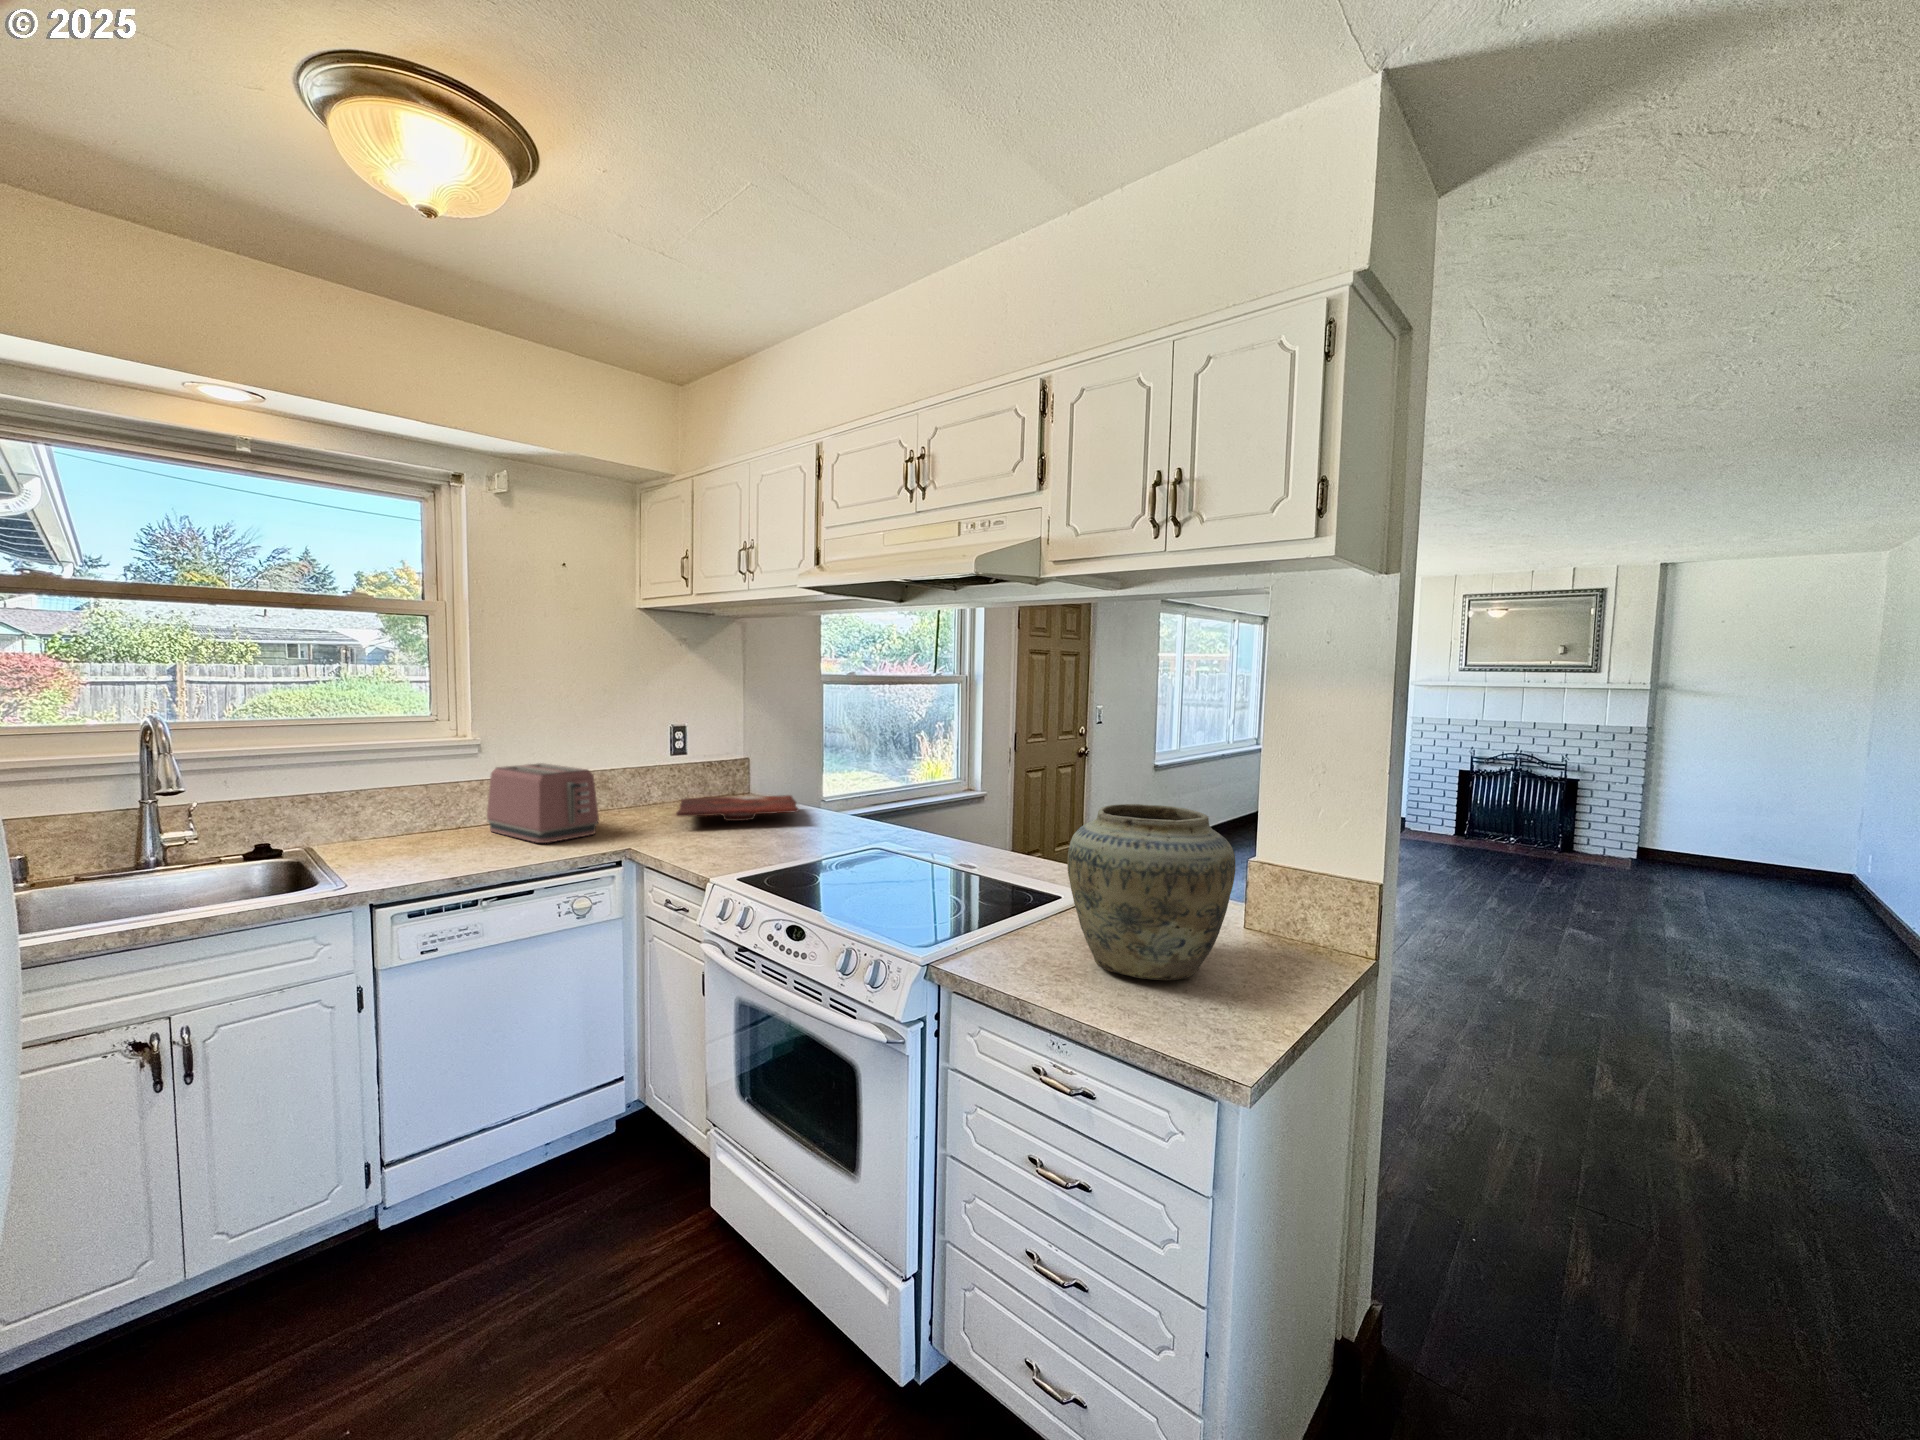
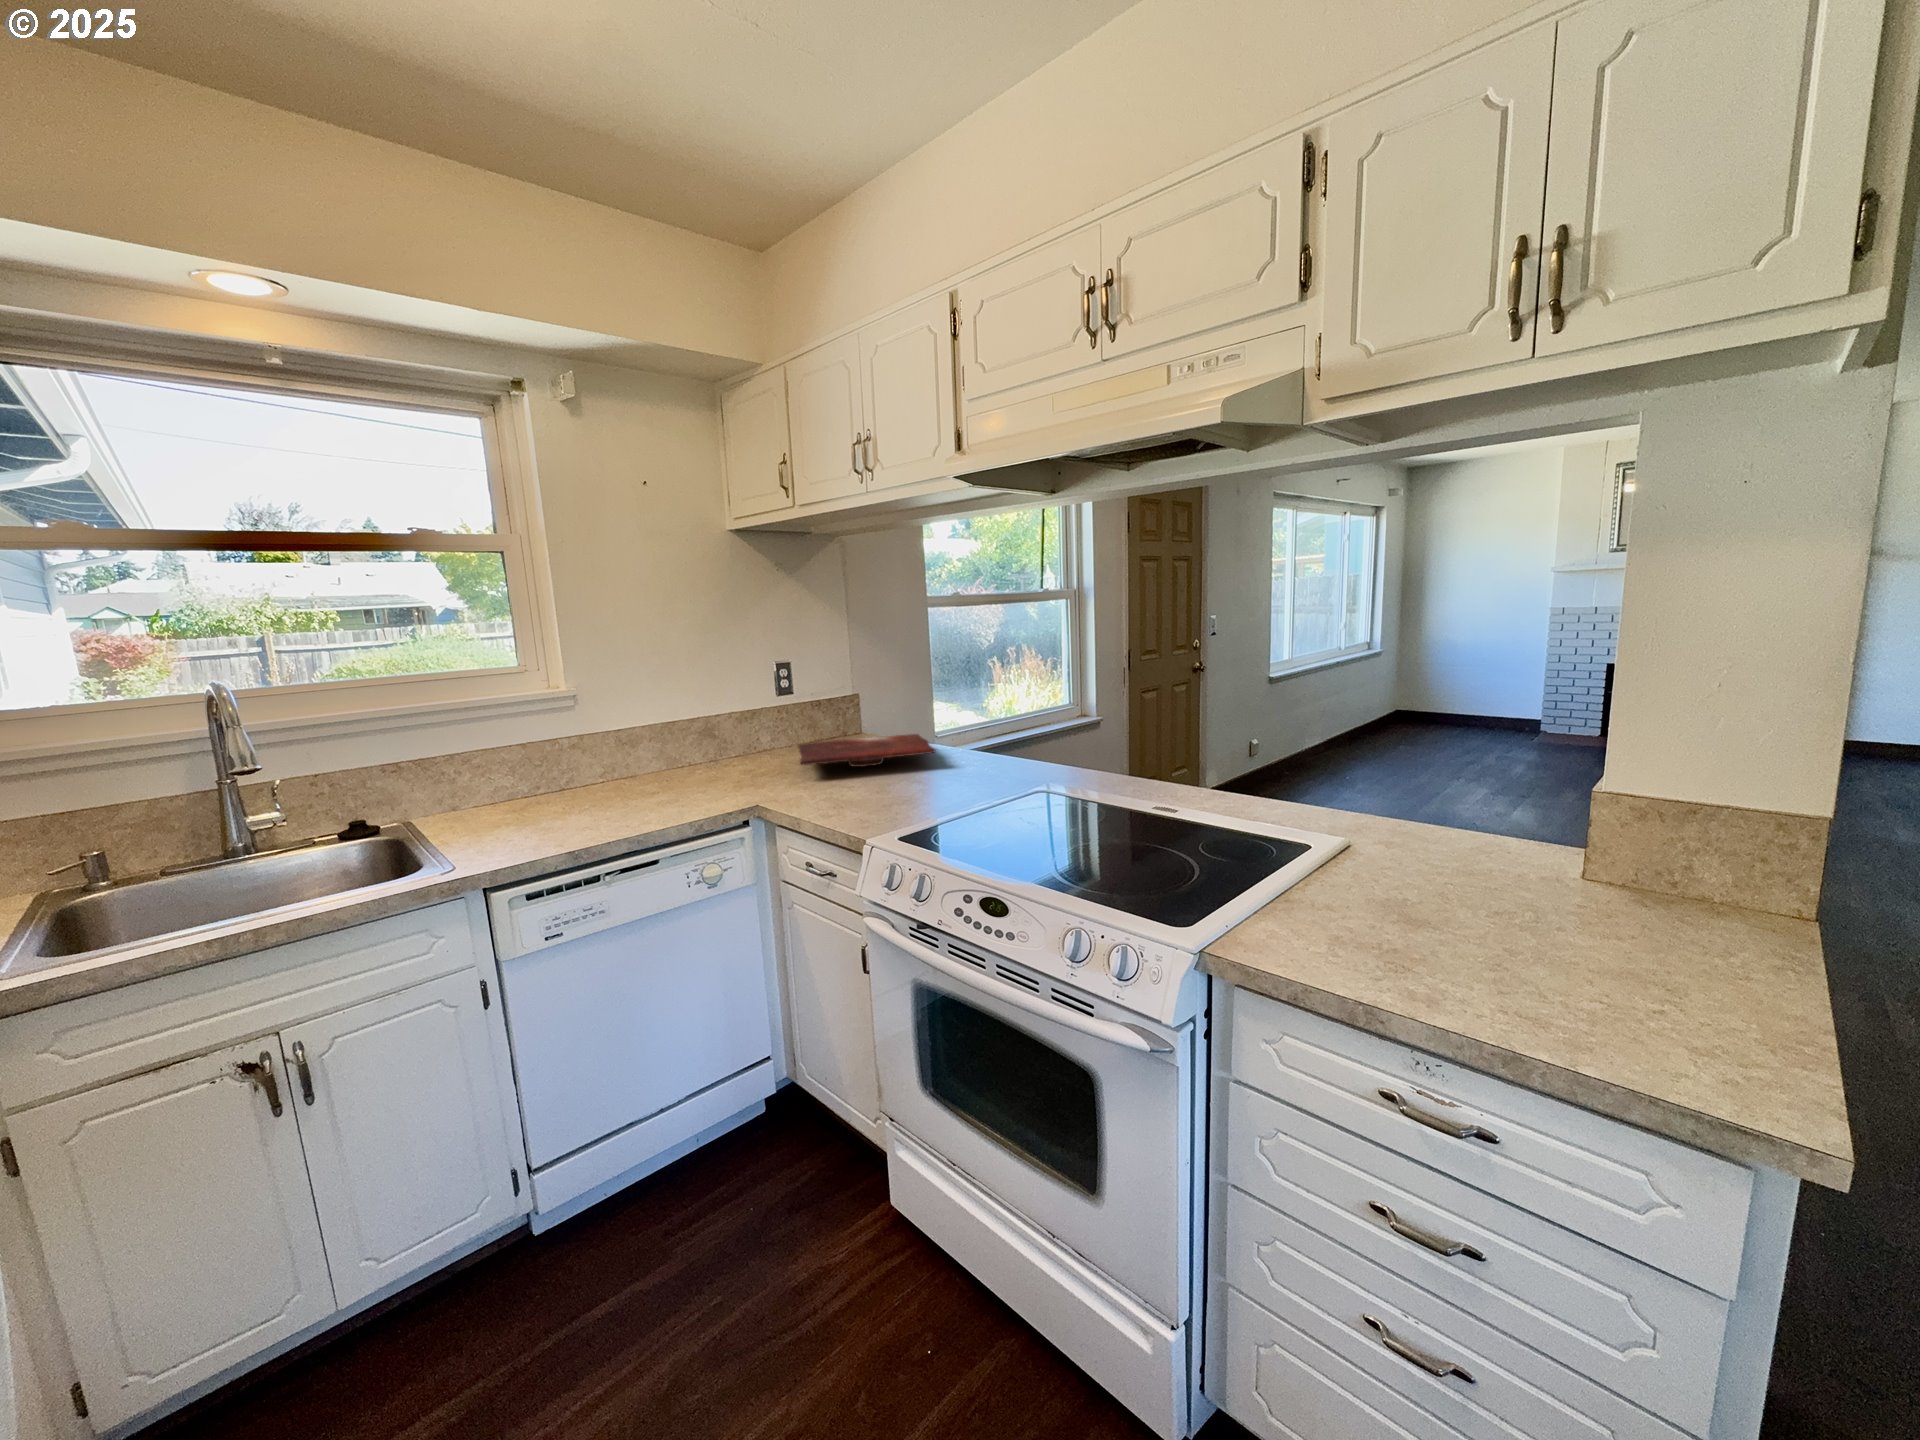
toaster: present [487,763,599,843] -> none [591,713,716,804]
vase: present [1067,804,1235,980] -> none [1385,725,1665,969]

